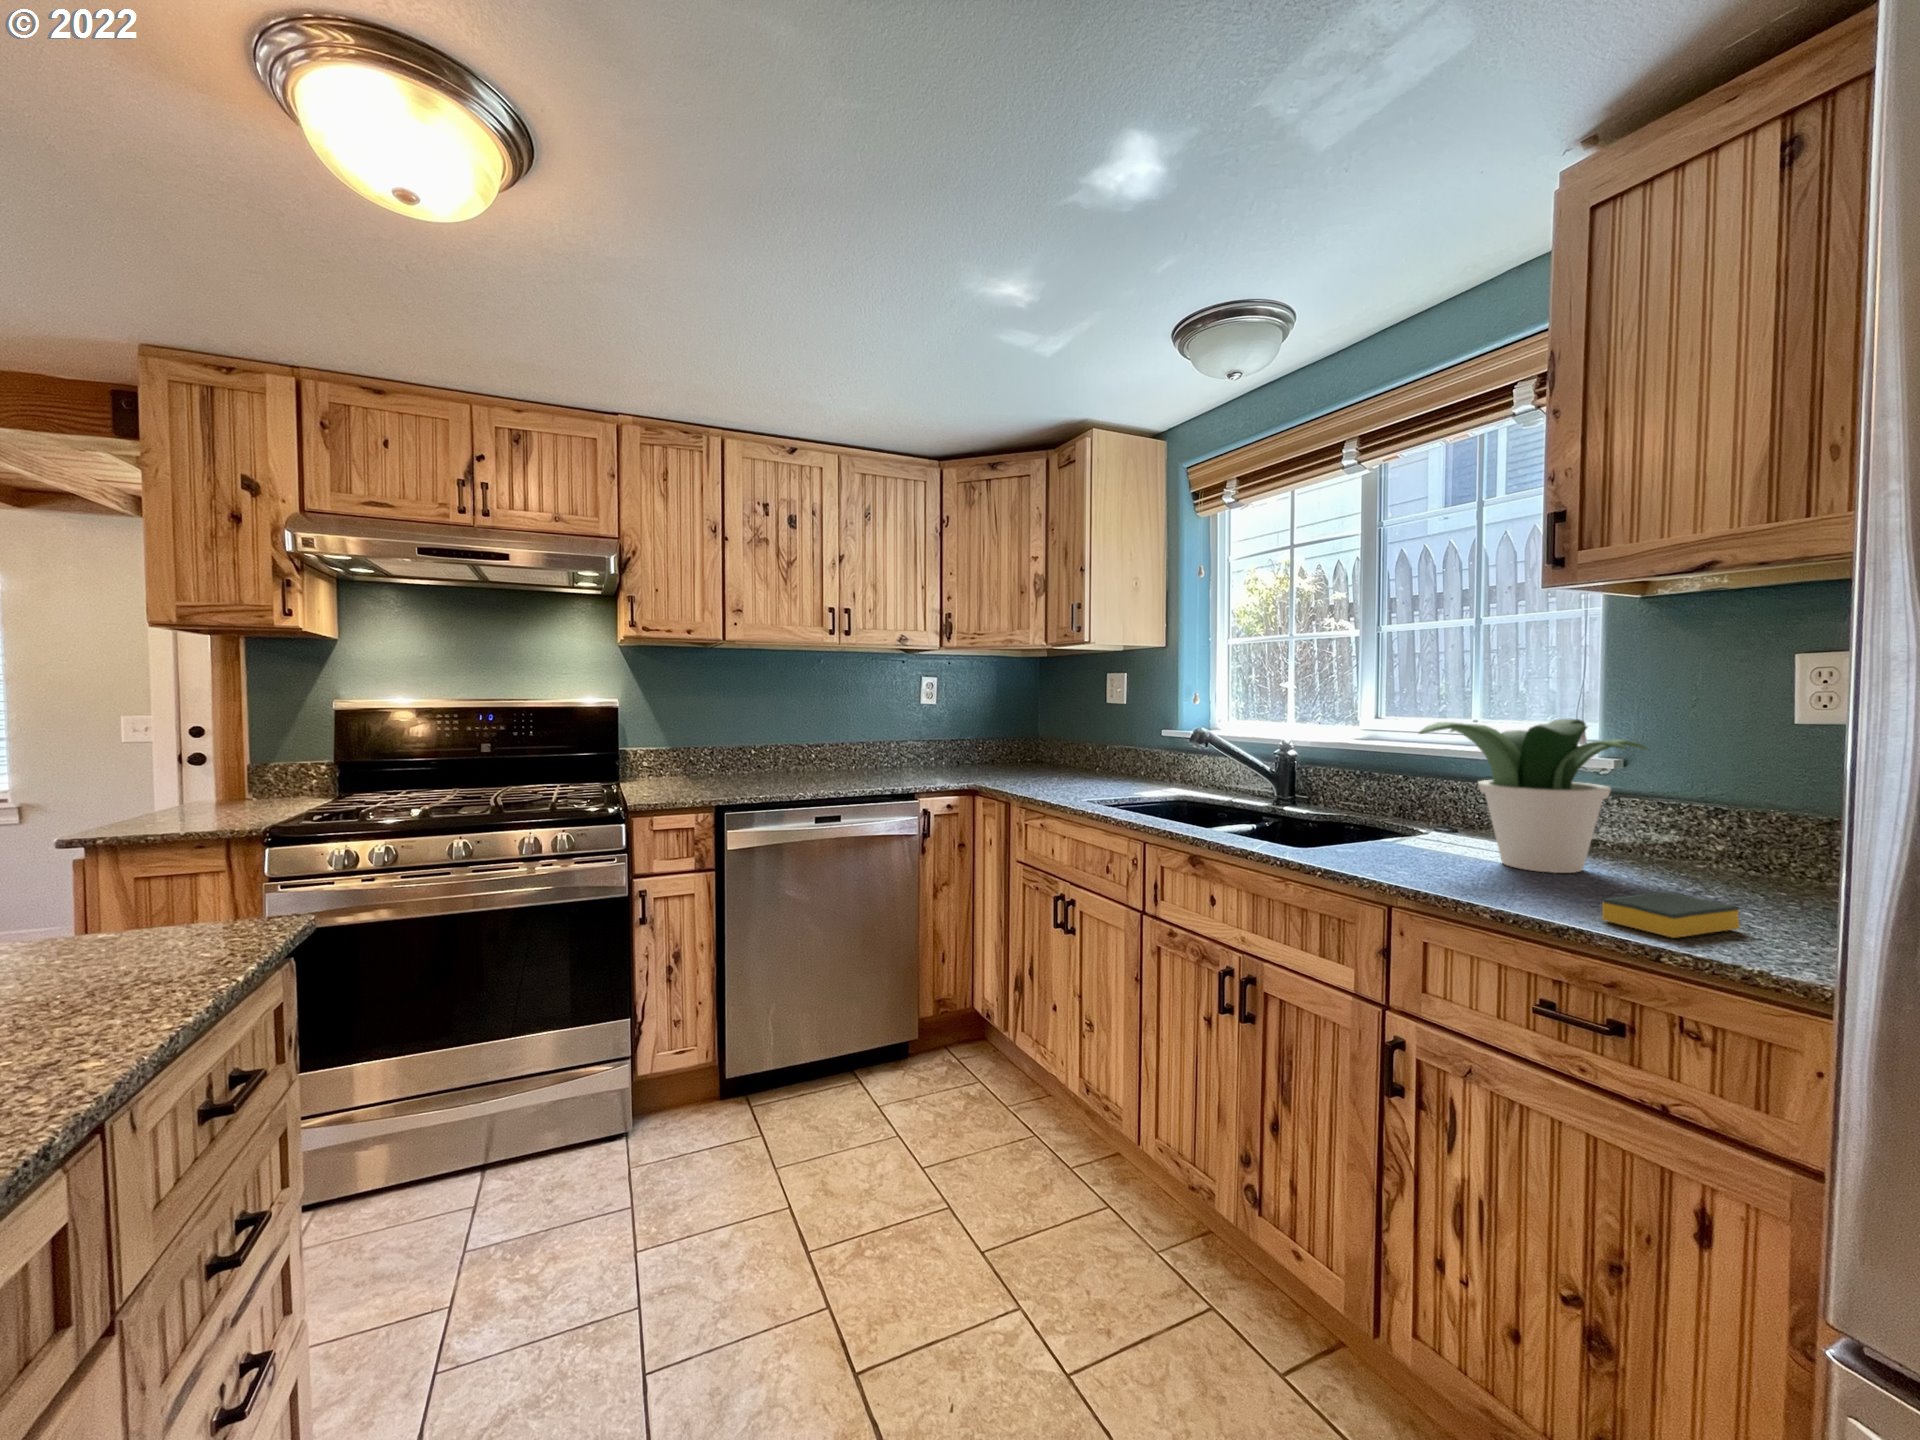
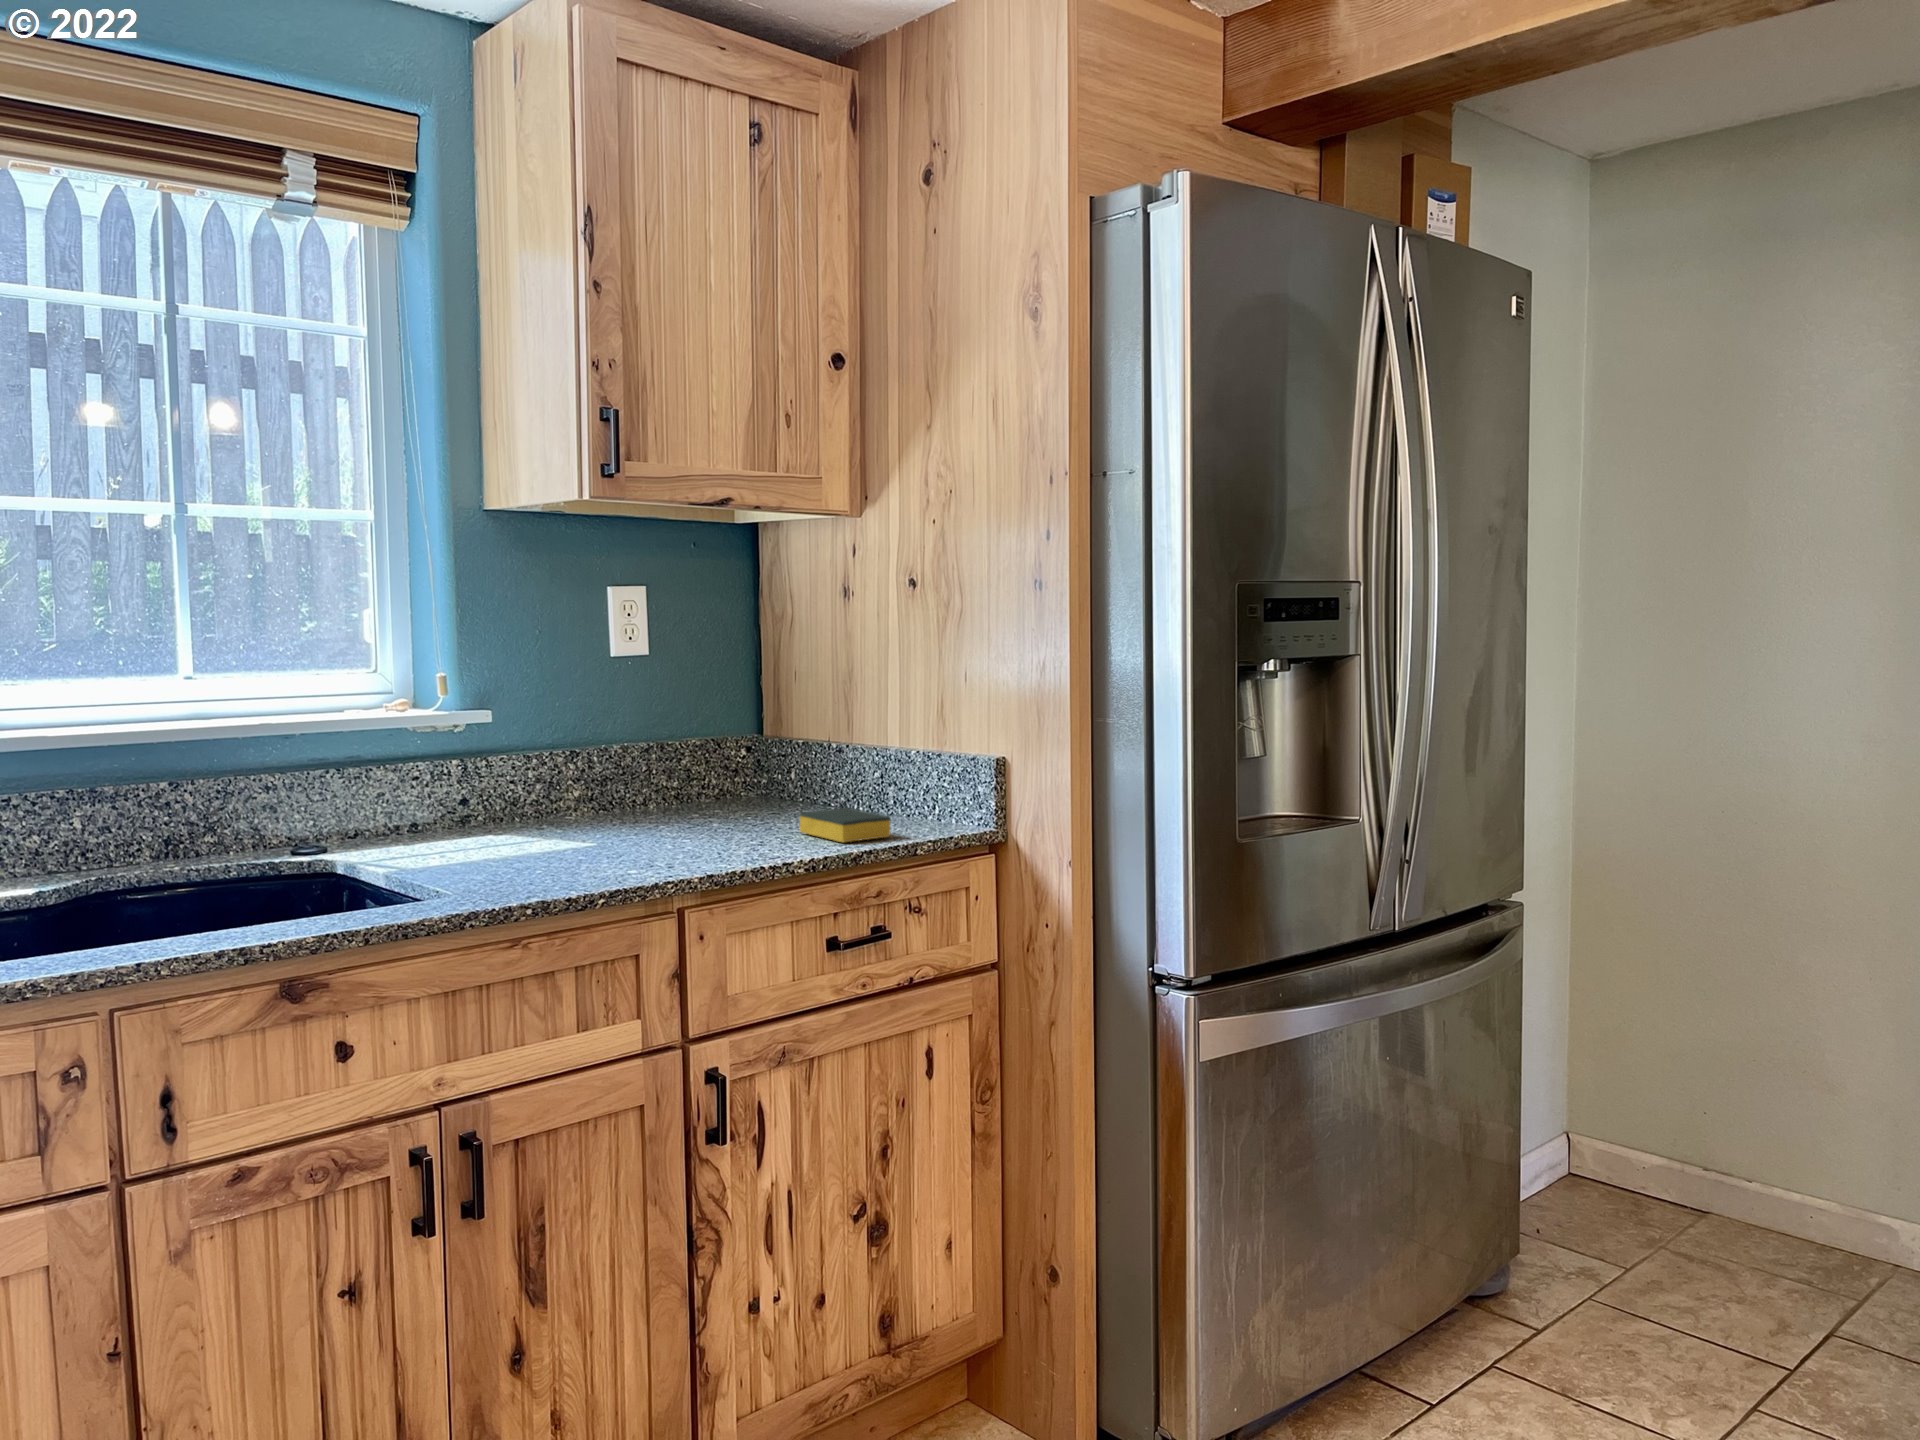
potted plant: present [1419,718,1647,873] -> none [477,659,707,847]

